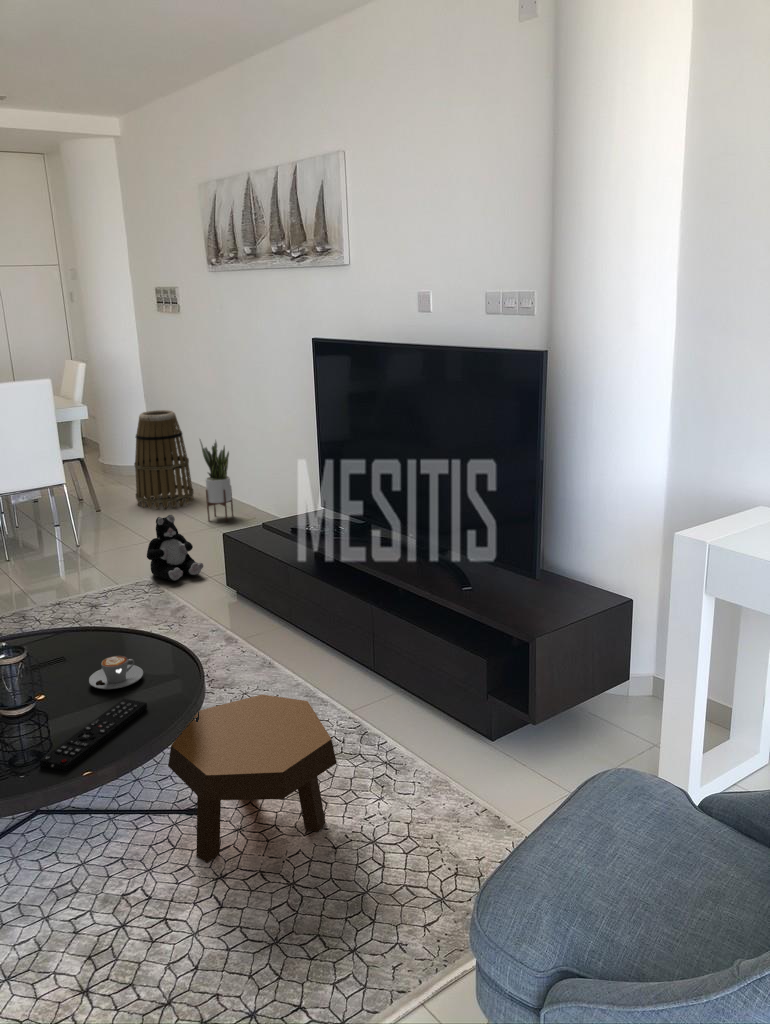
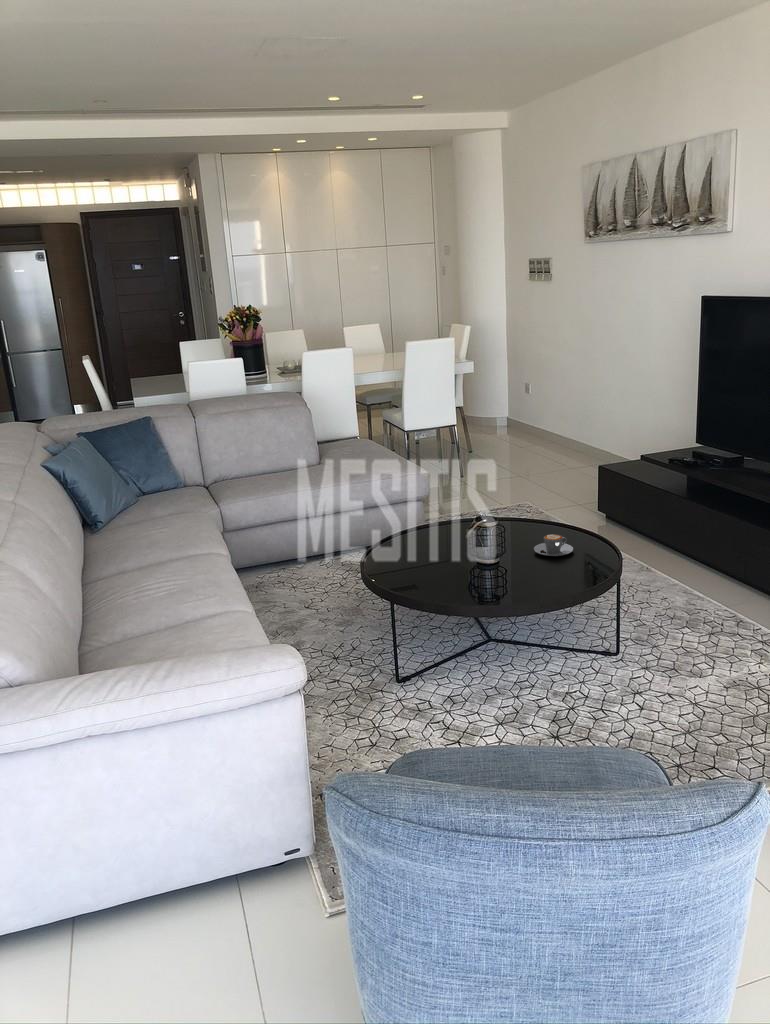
basket: present [134,410,194,509] -> none [504,366,552,450]
potted plant: present [200,440,233,521] -> none [566,389,593,462]
plush toy: present [147,515,203,581] -> none [530,449,577,503]
footstool: present [168,695,337,863] -> none [597,574,732,684]
remote control: present [40,699,147,771] -> none [520,561,584,599]

